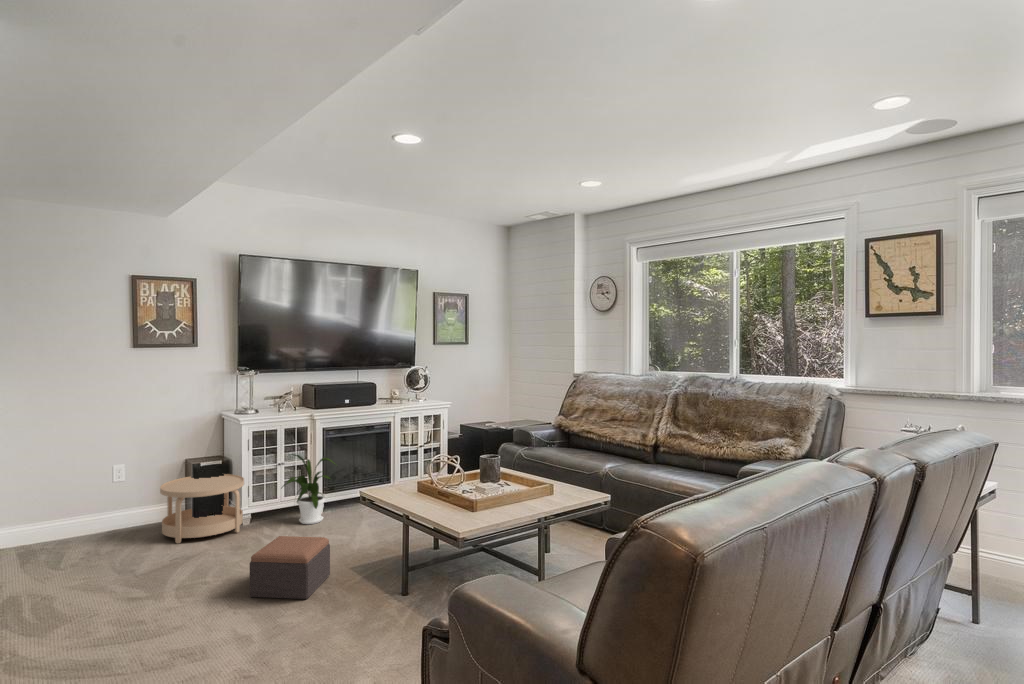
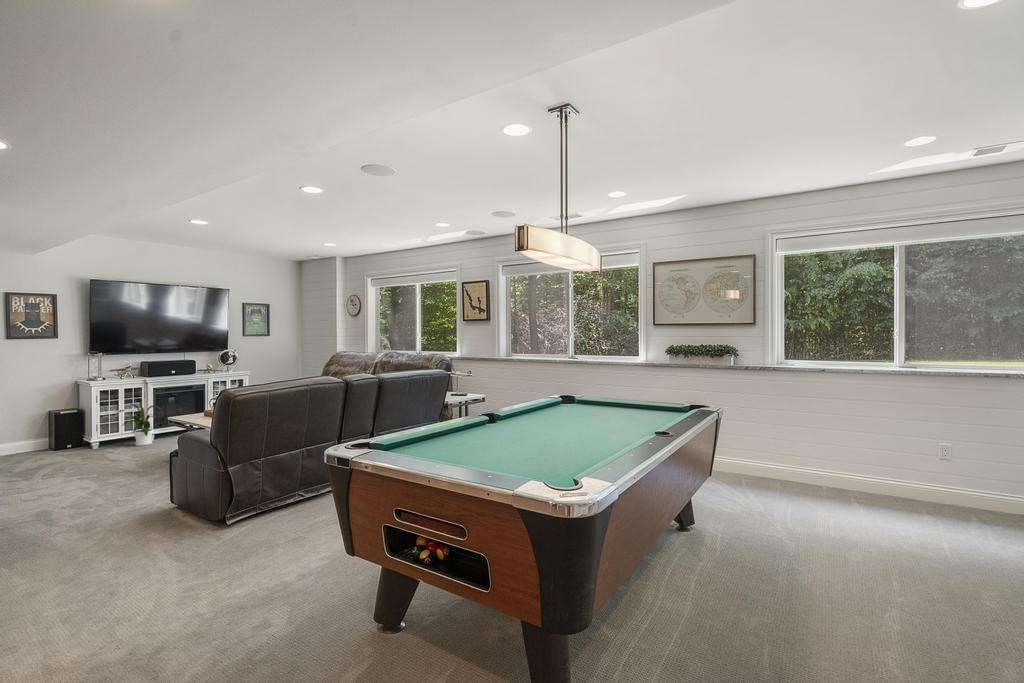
side table: present [160,474,244,544] -> none [30,418,94,459]
footstool: present [249,536,330,599] -> none [92,443,147,474]

